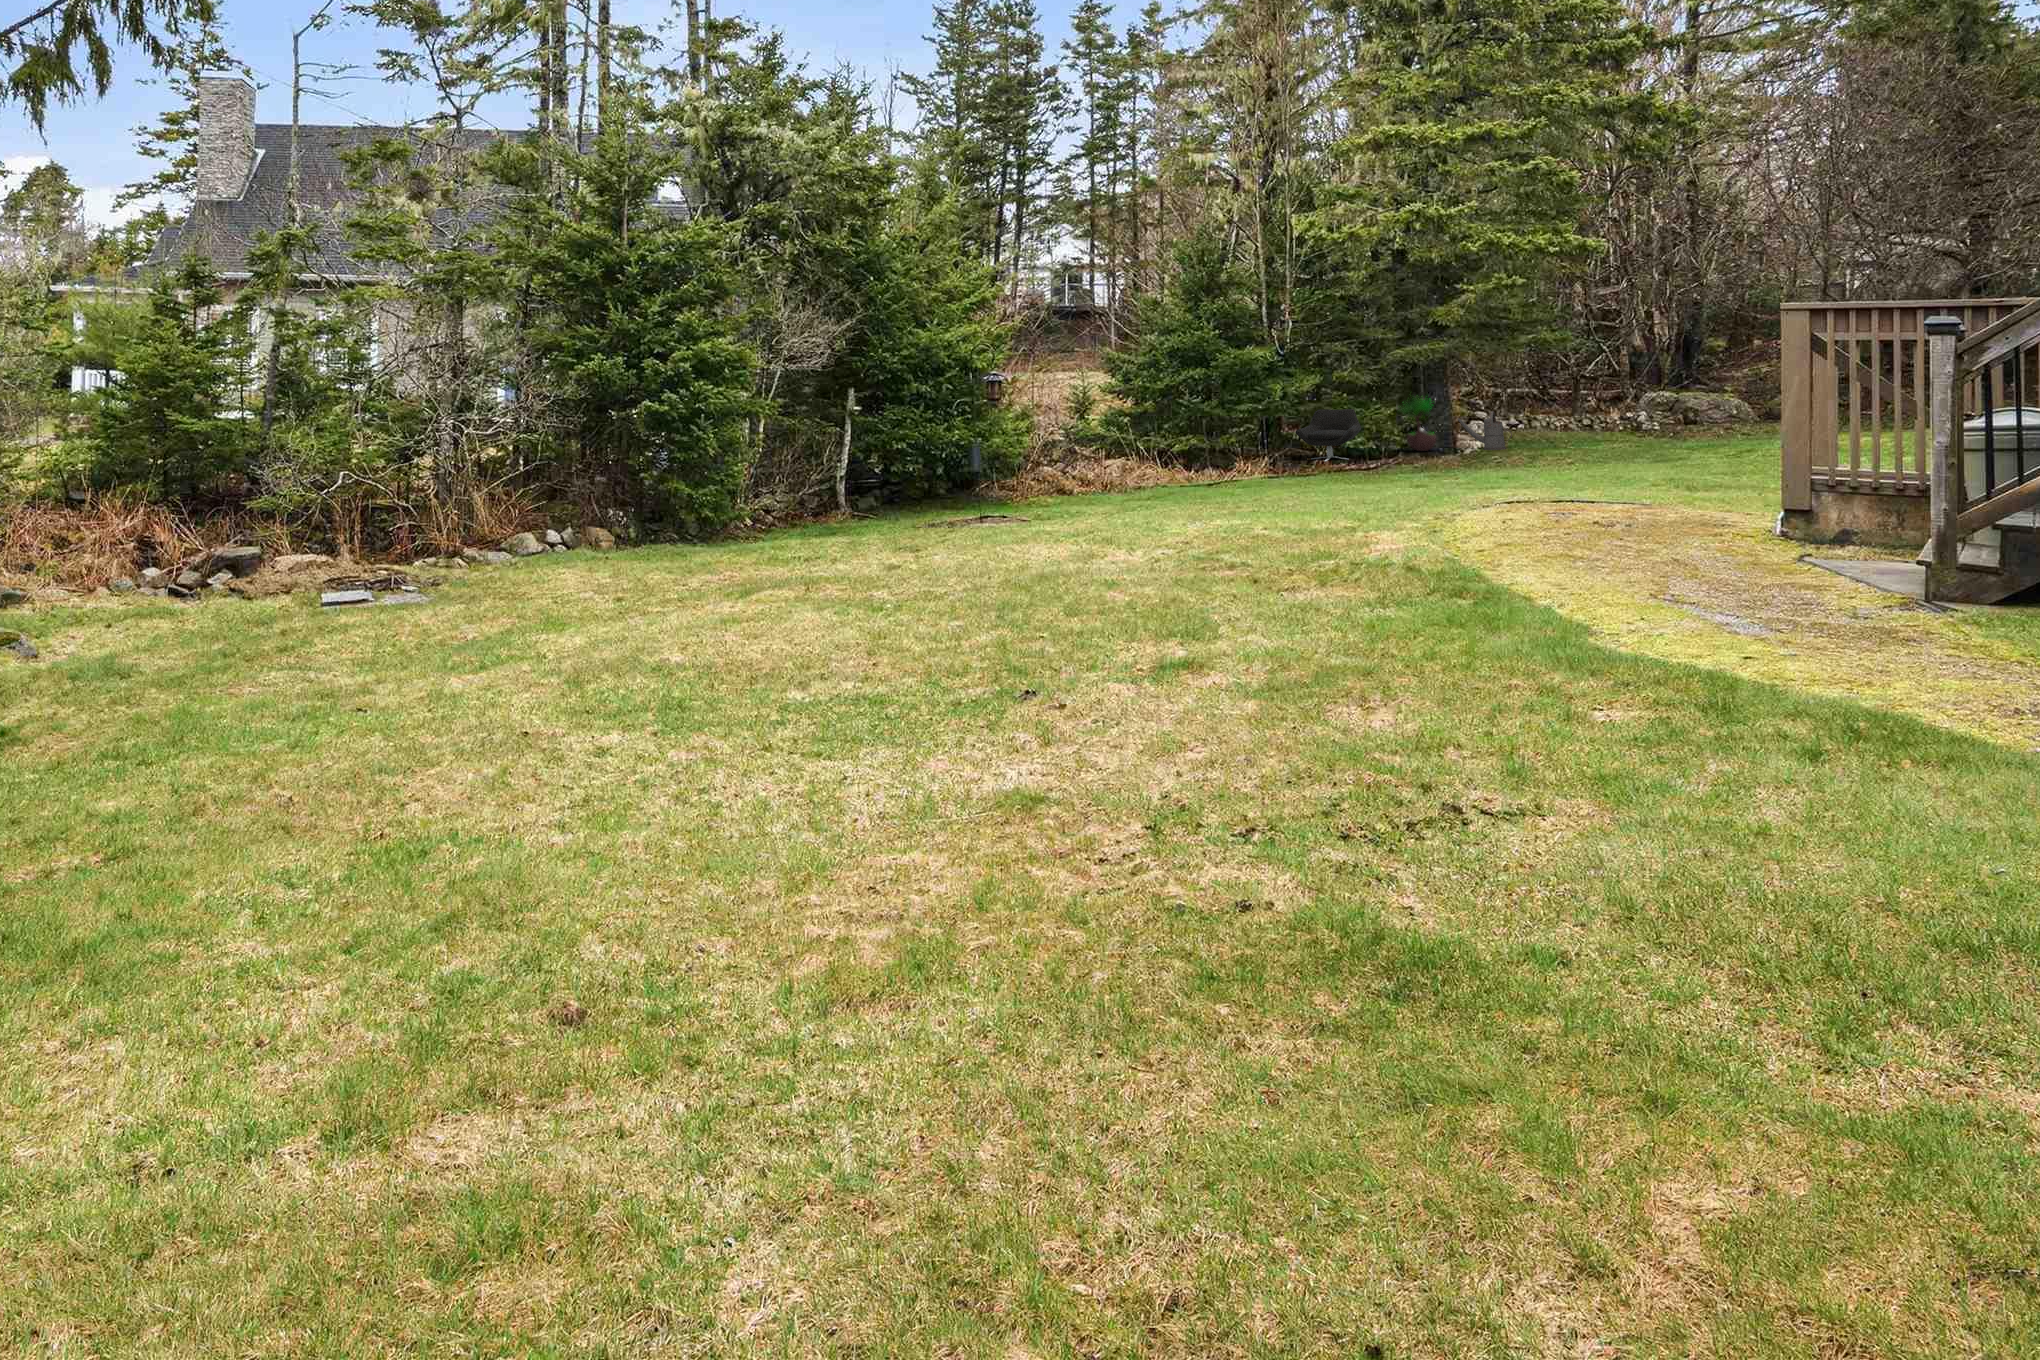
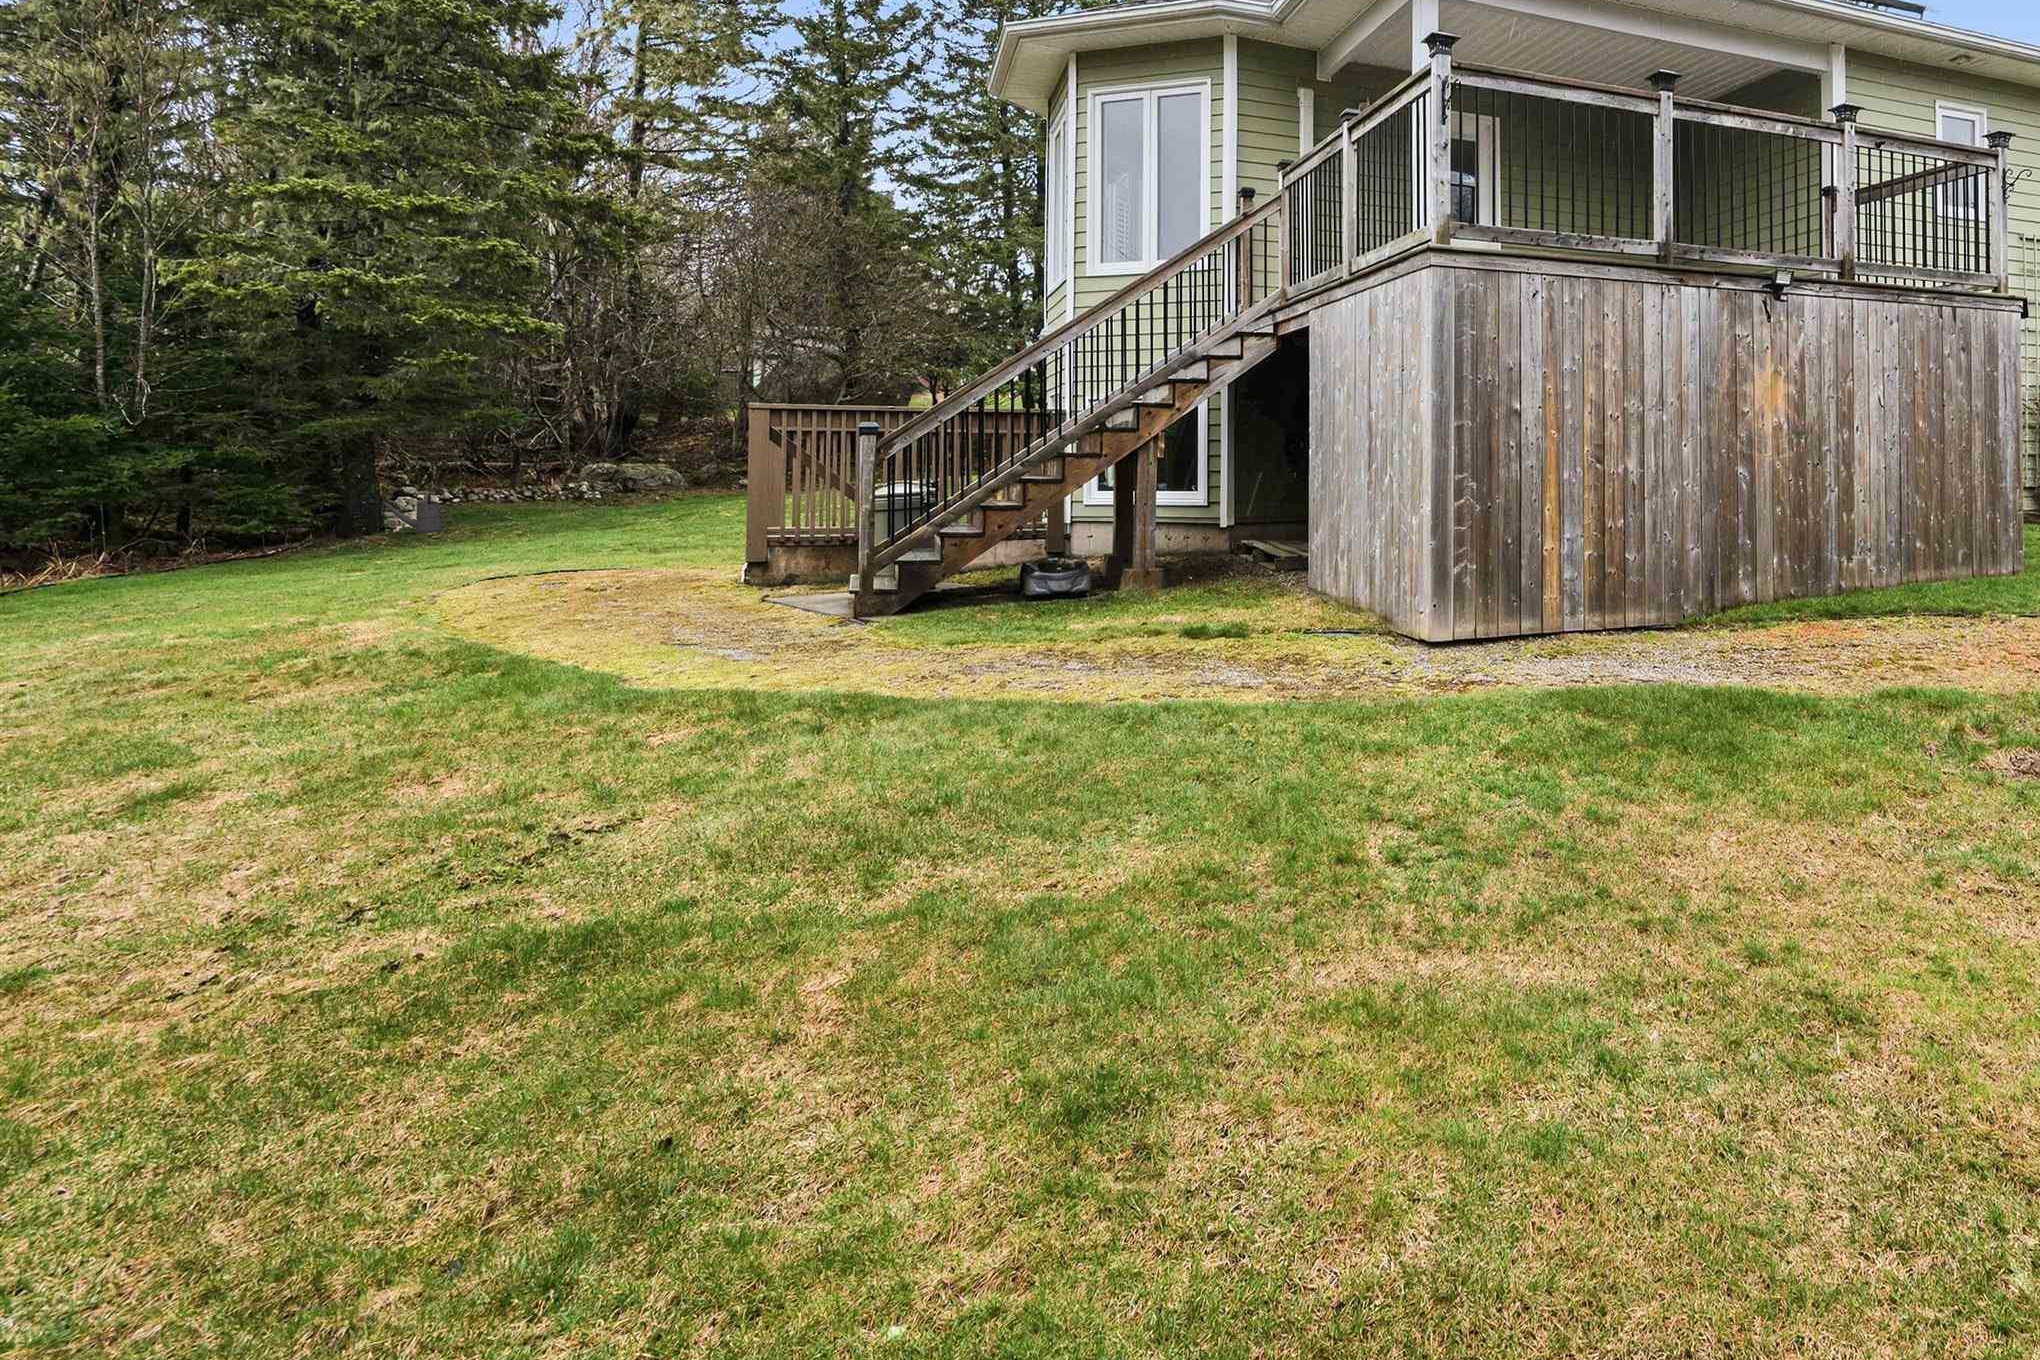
potted tree: present [1401,398,1436,451] -> none [304,476,358,542]
lounge chair: present [1295,409,1361,461] -> none [146,499,251,564]

